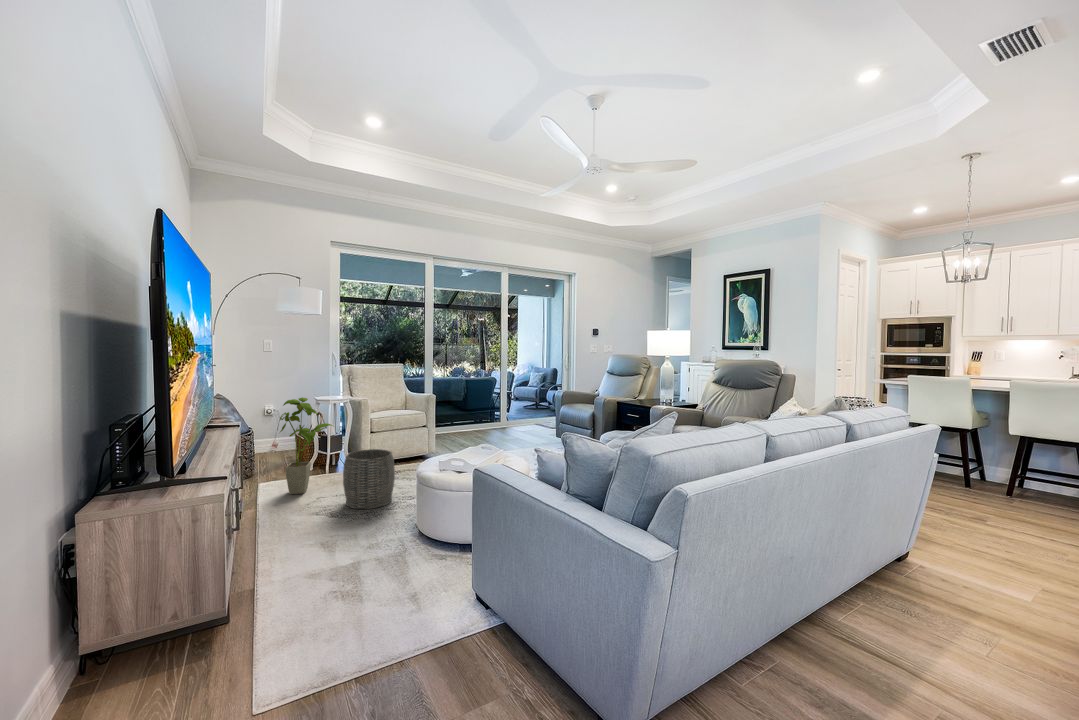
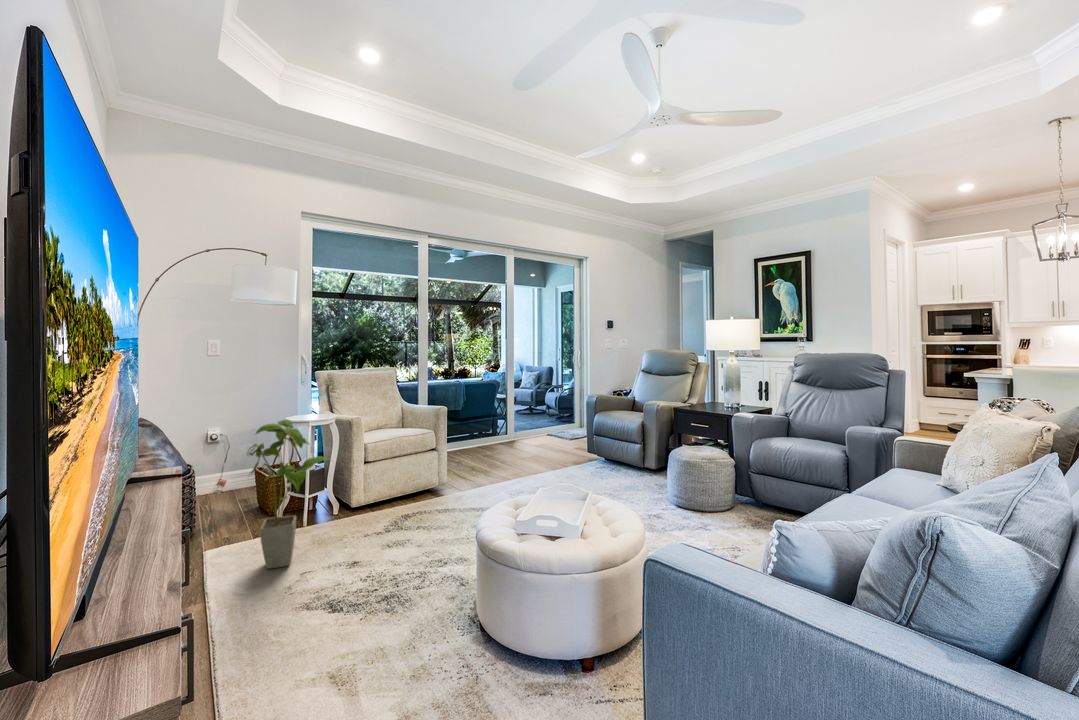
woven basket: present [343,449,395,509] -> none [358,492,434,591]

